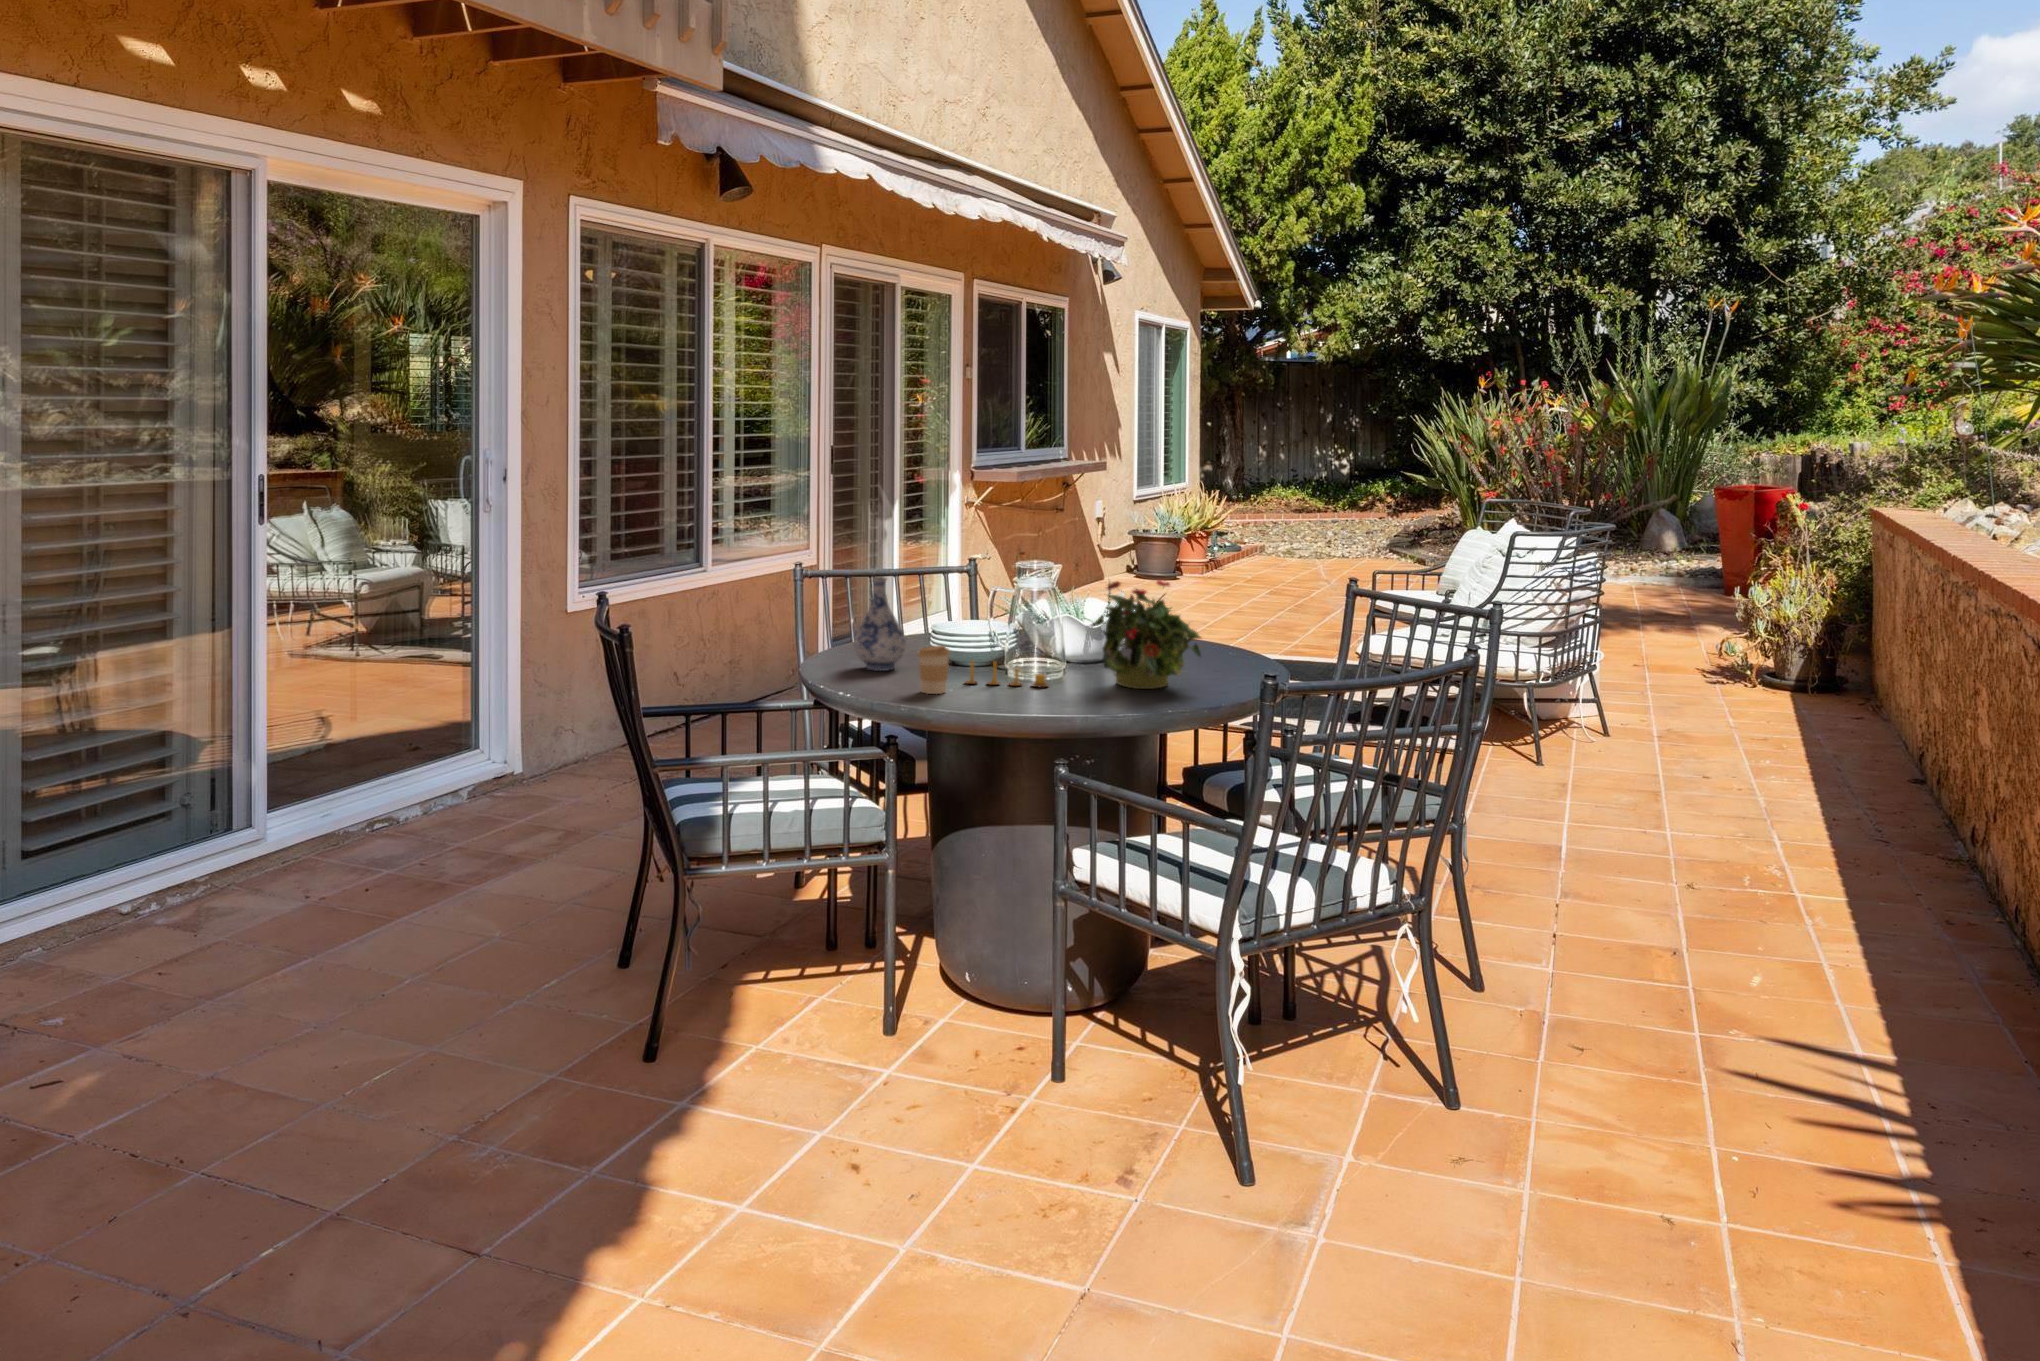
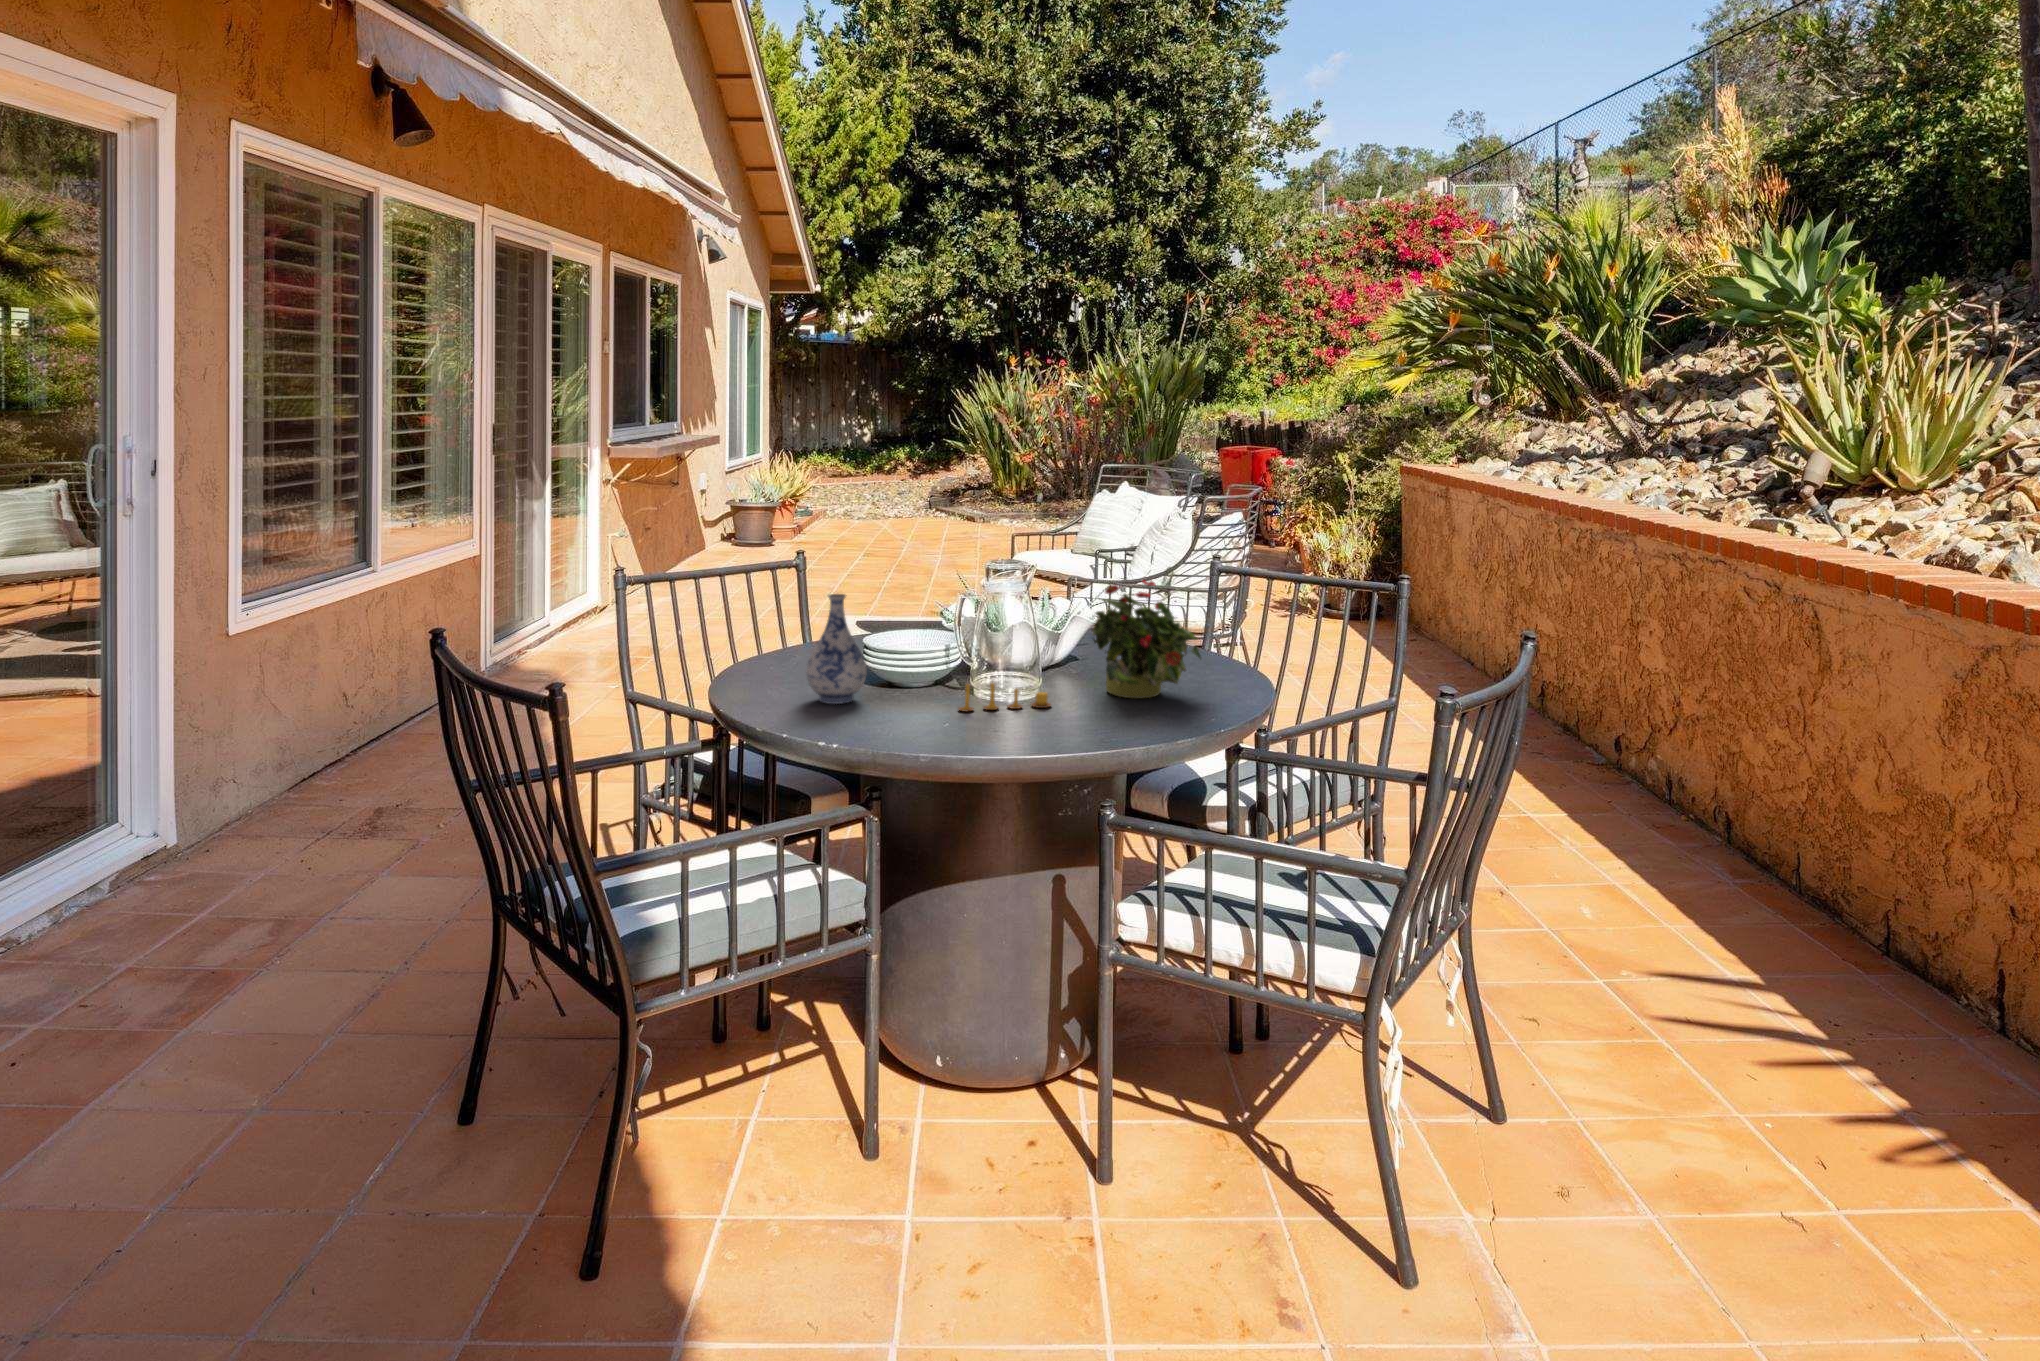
coffee cup: present [918,645,950,694] -> none [927,672,965,731]

